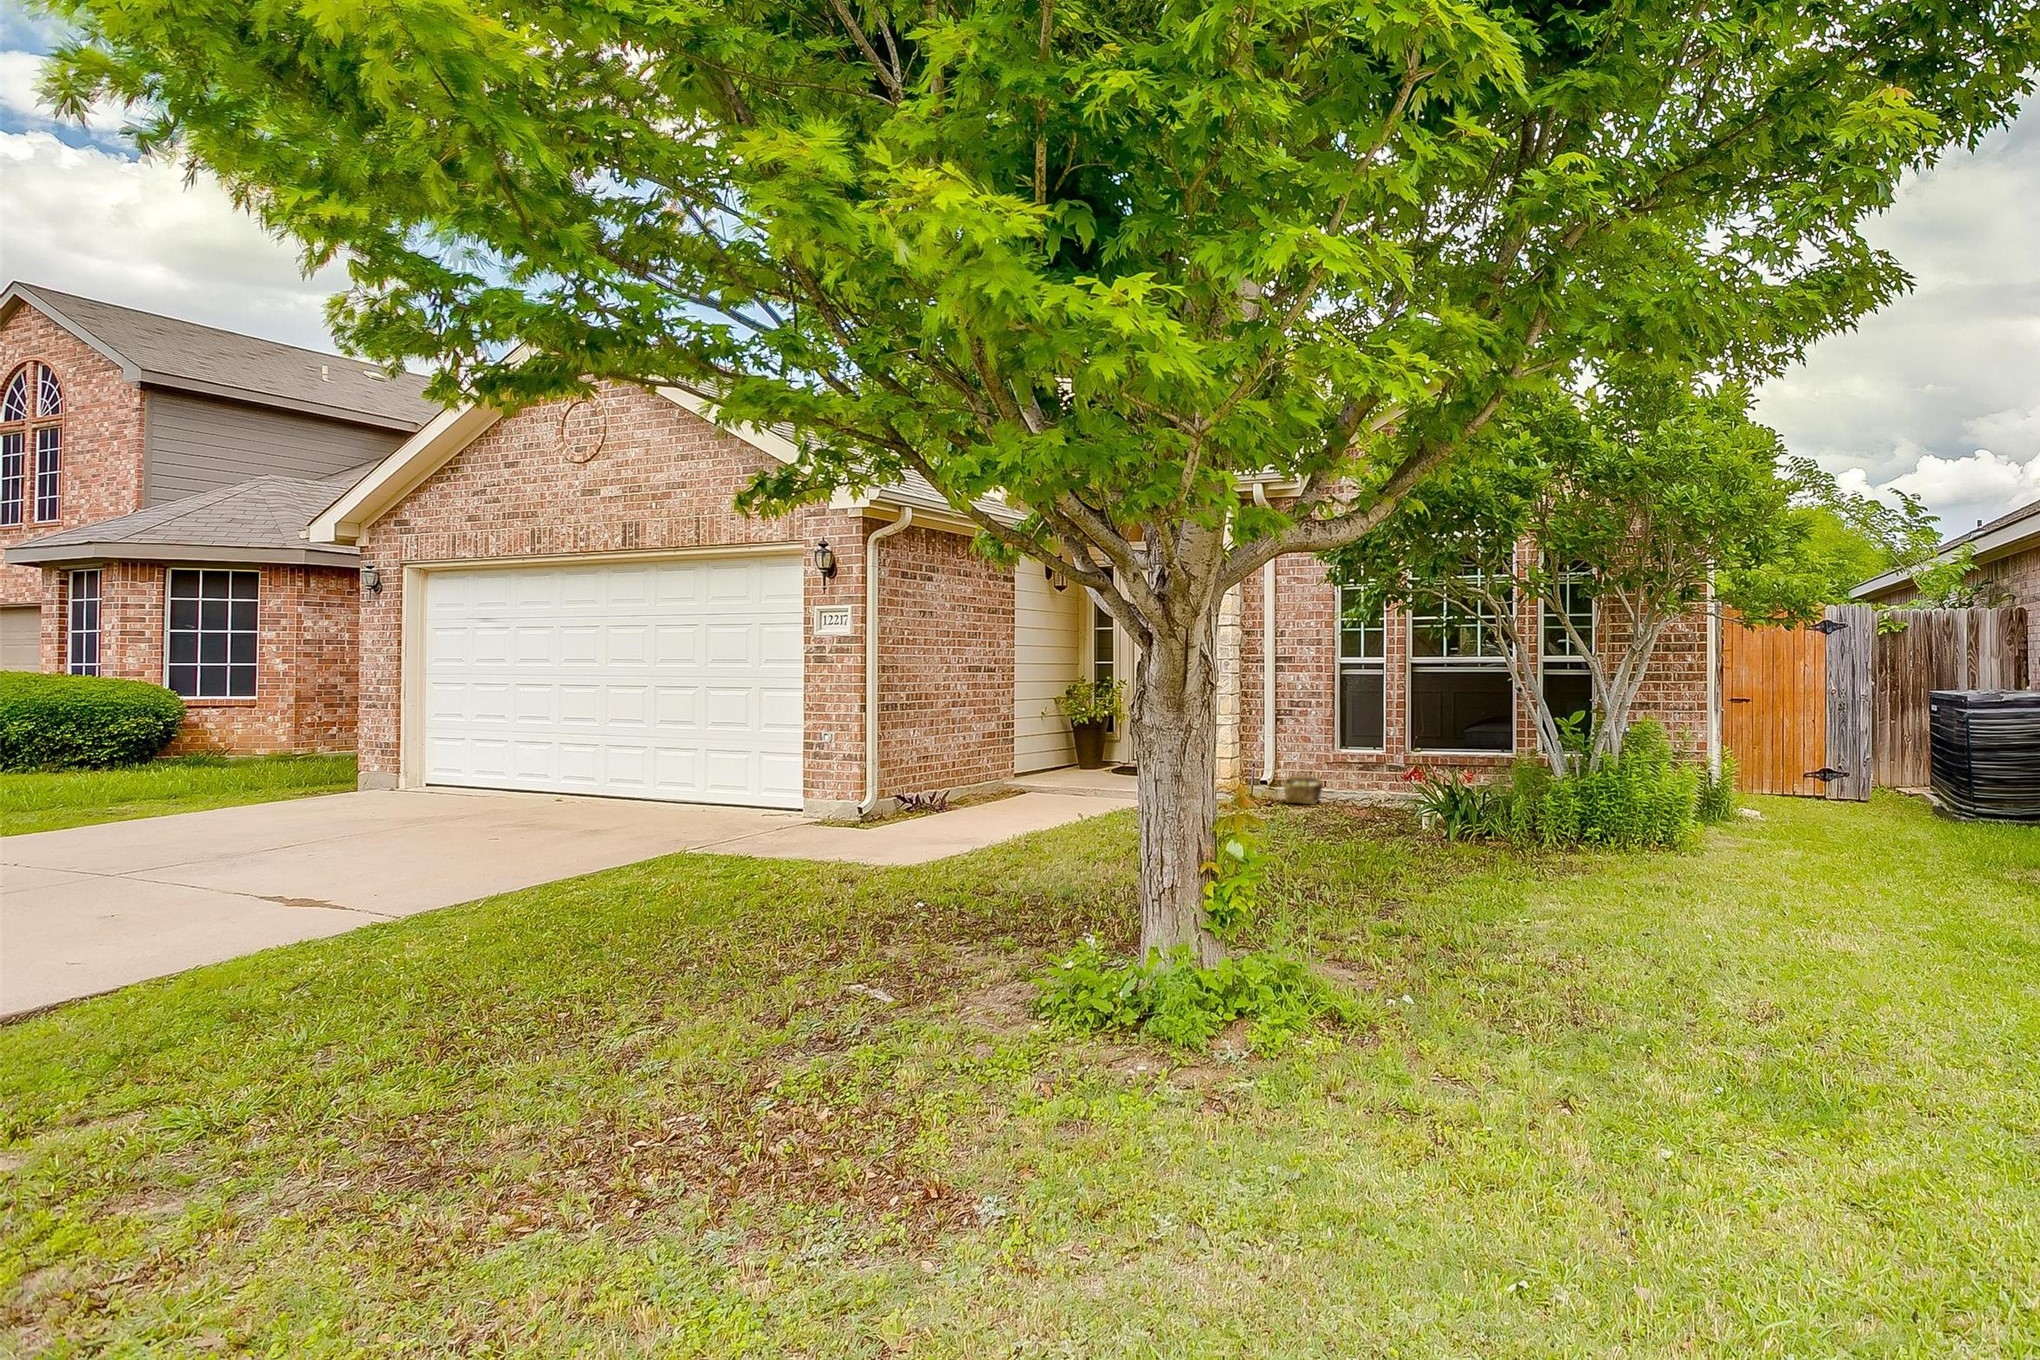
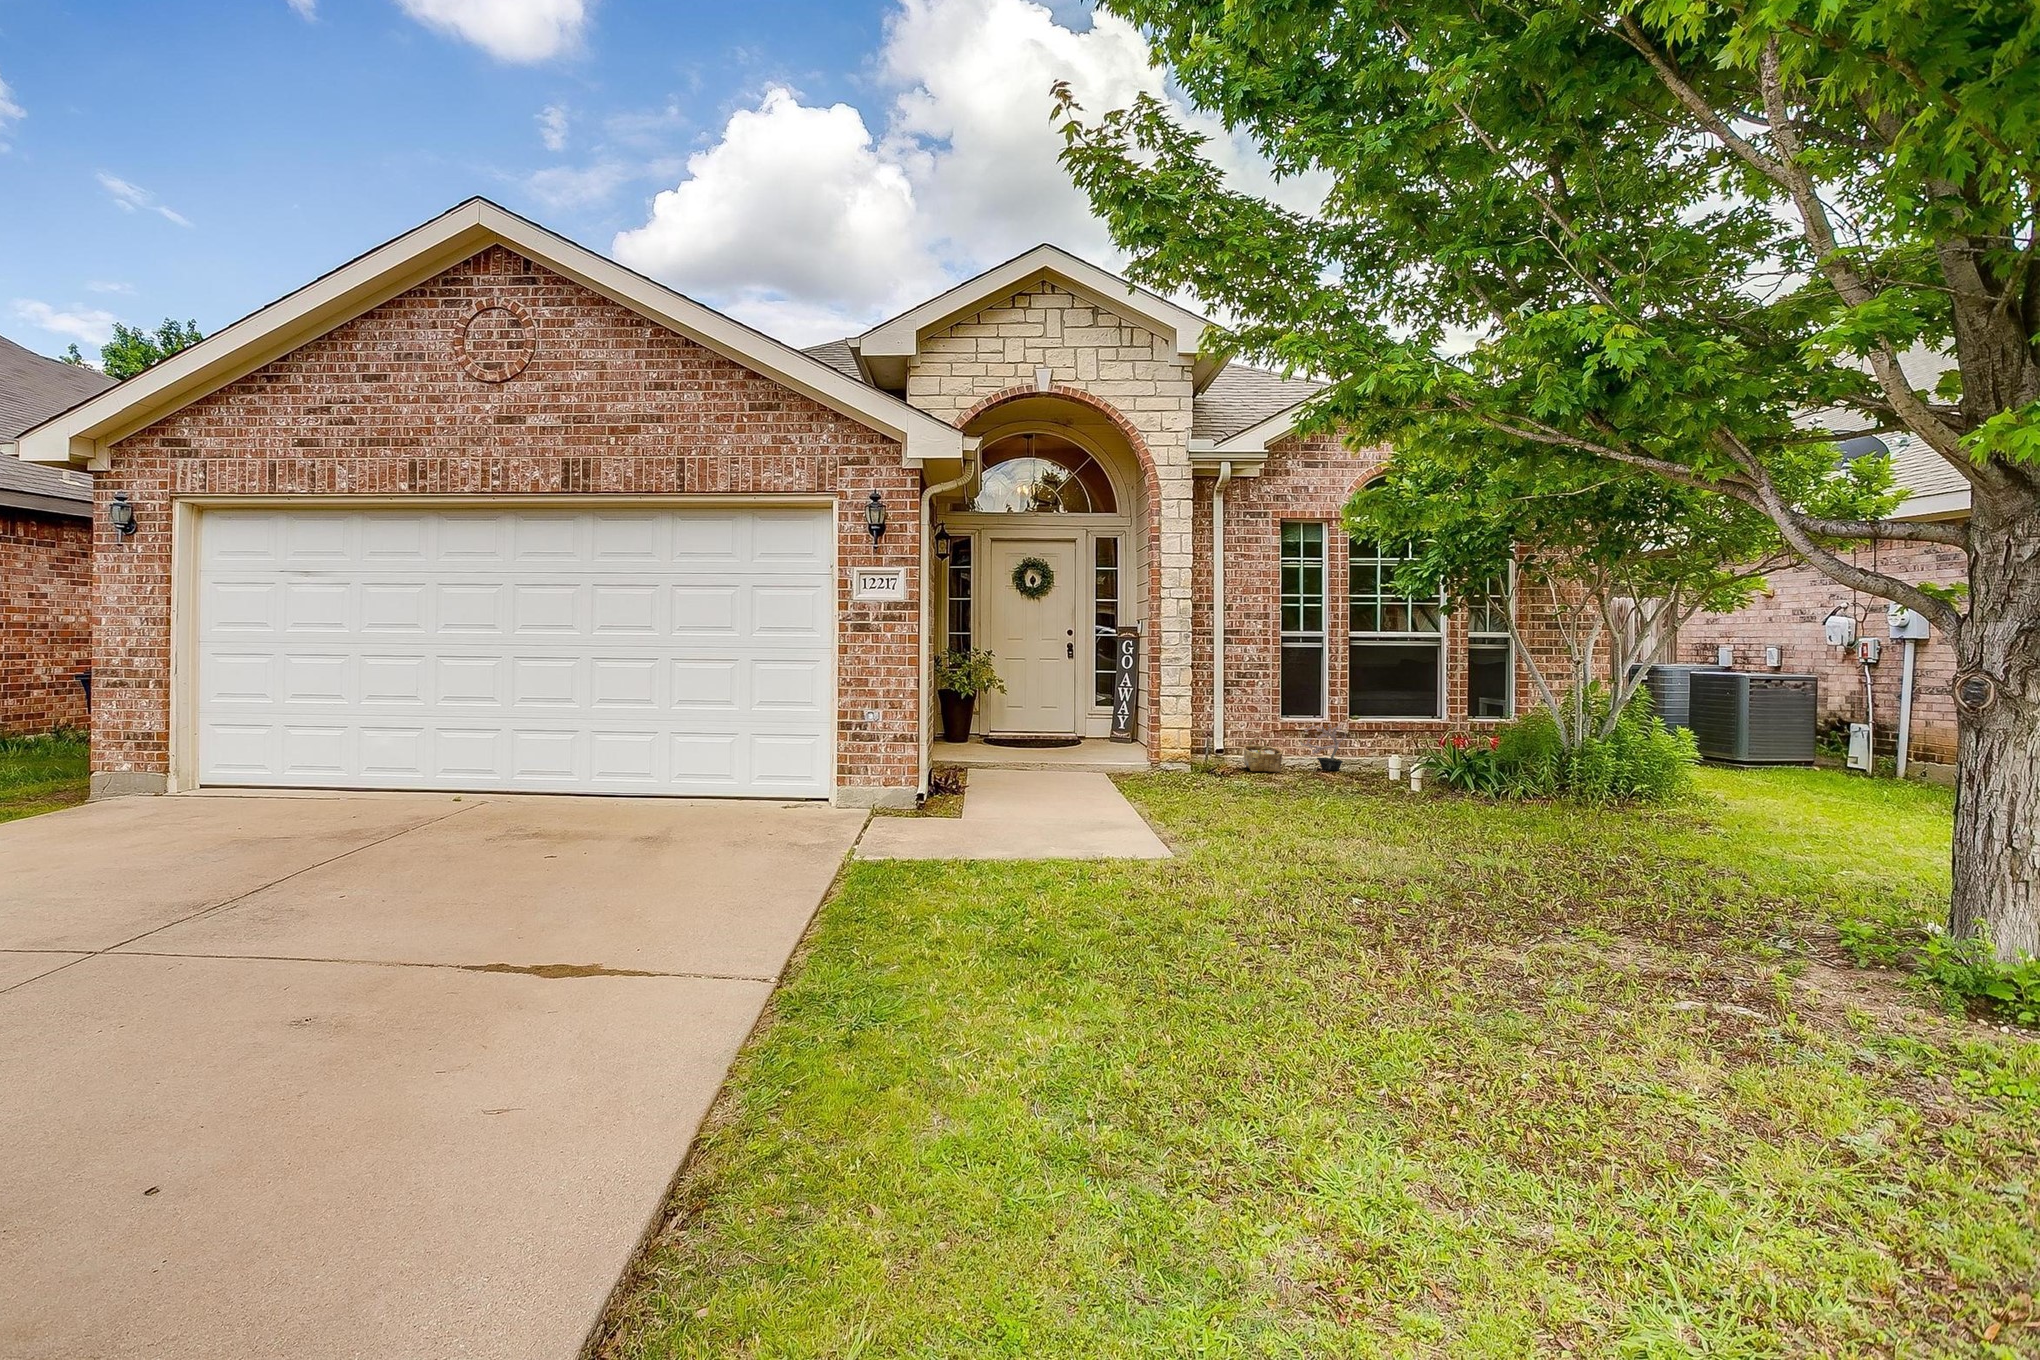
potted plant: none [1343,753,1396,806] -> present [1301,722,1346,771]

